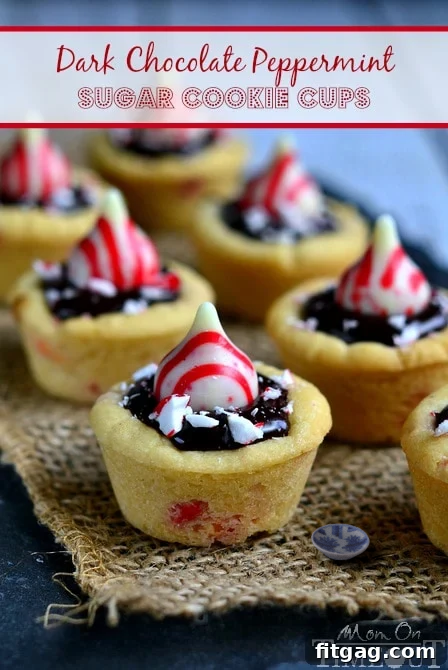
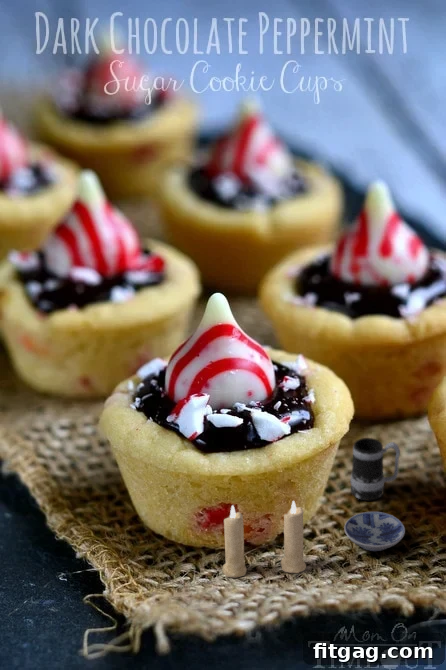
mug: none [327,455,376,515] -> present [351,438,400,500]
candle: none [189,495,270,572] -> present [222,501,306,578]

